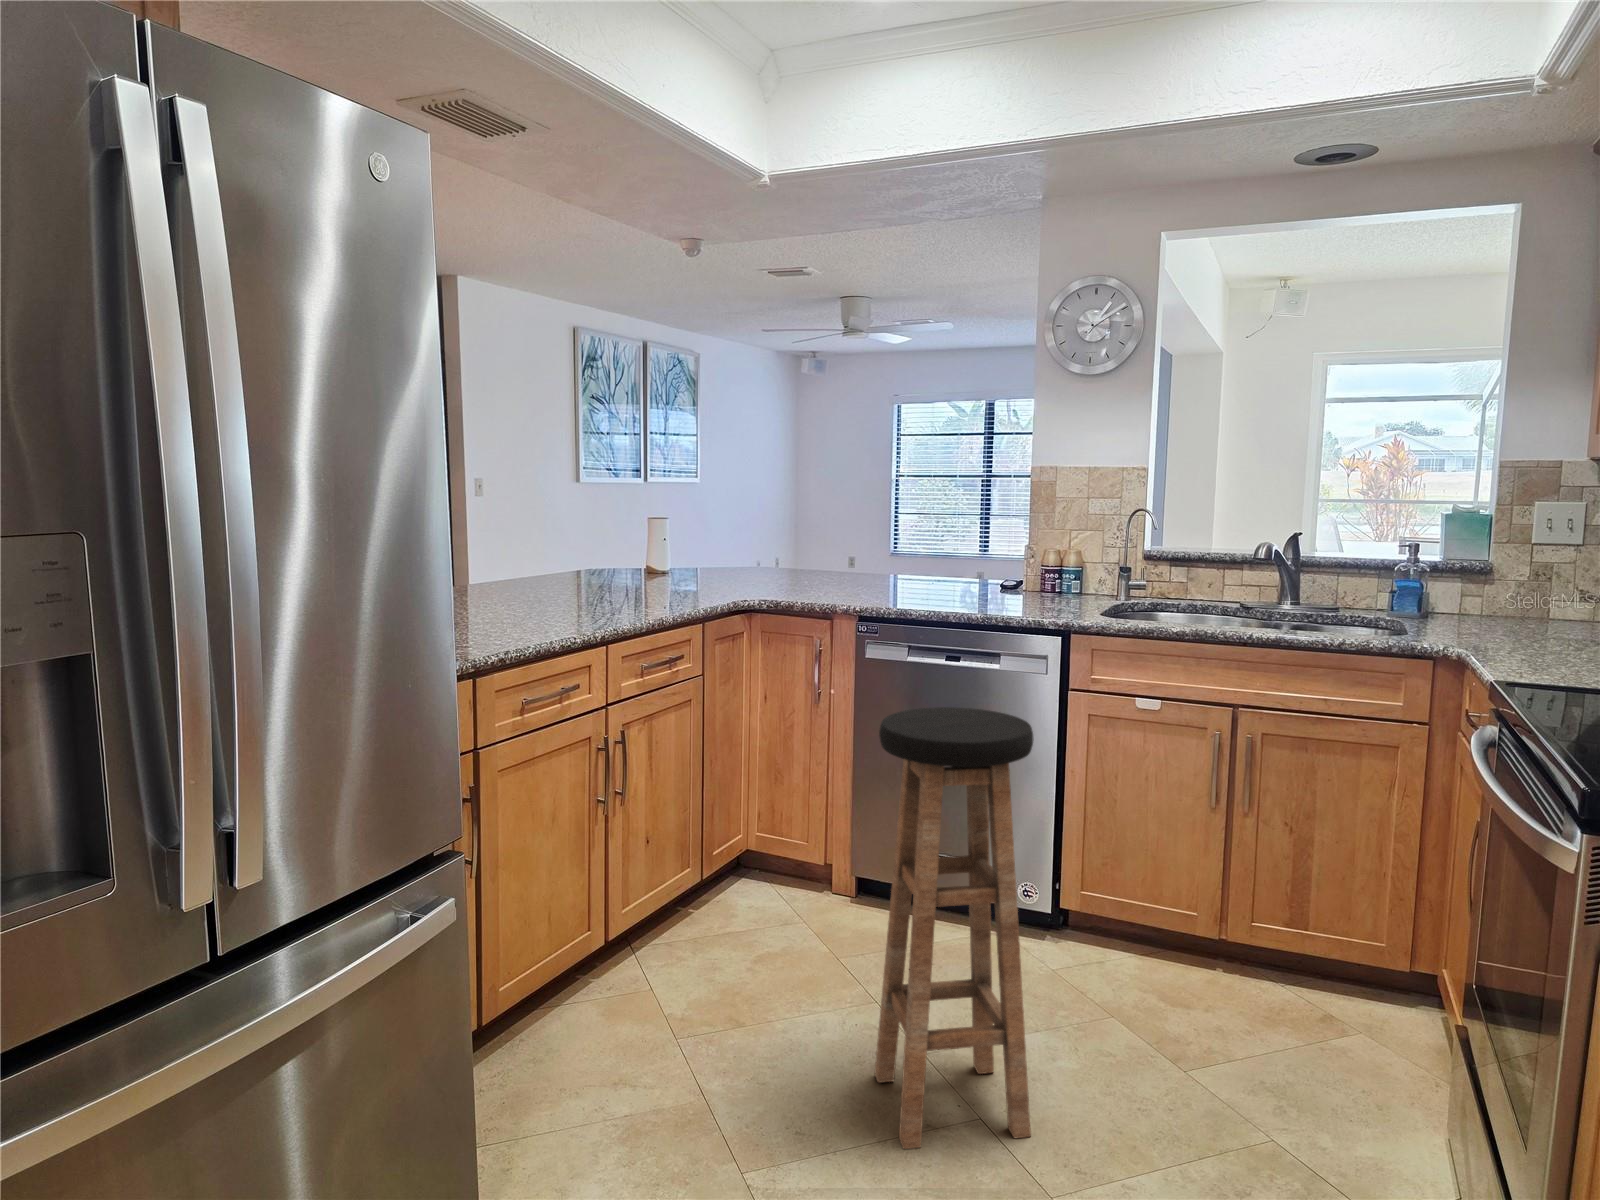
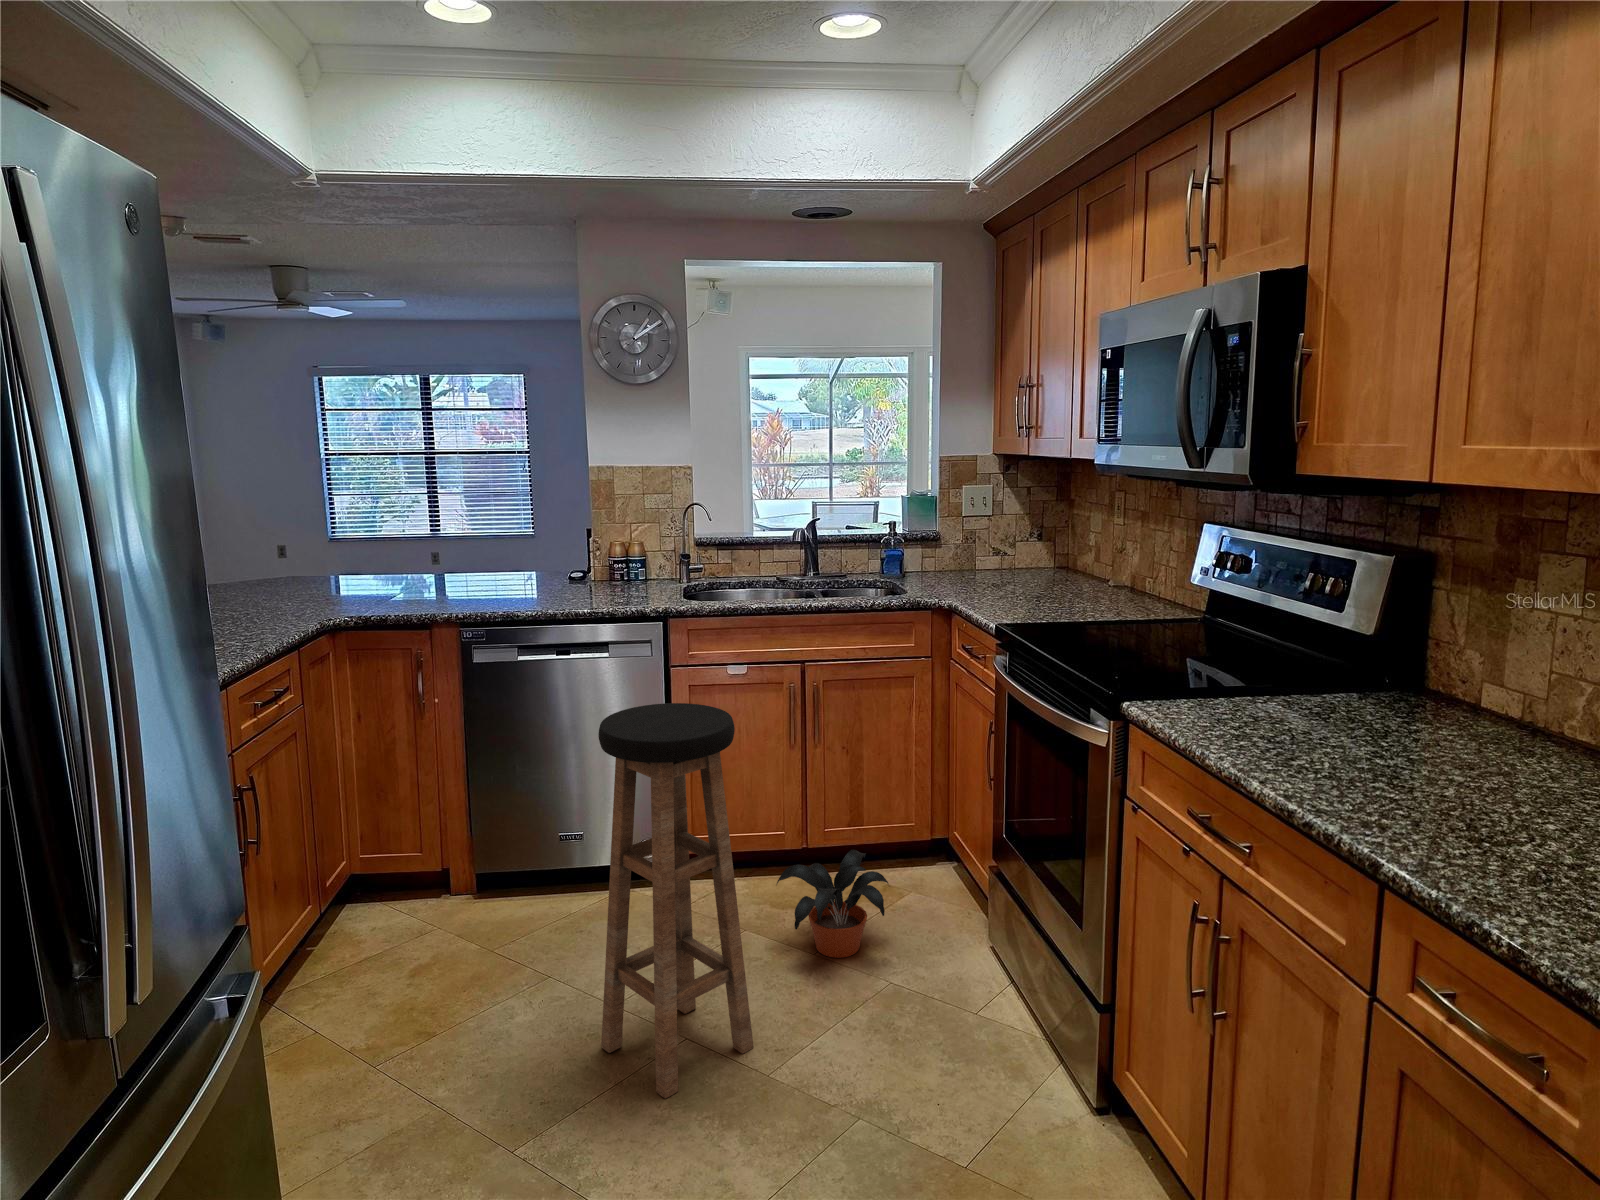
potted plant: none [1135,946,1288,1082] -> present [777,850,888,958]

